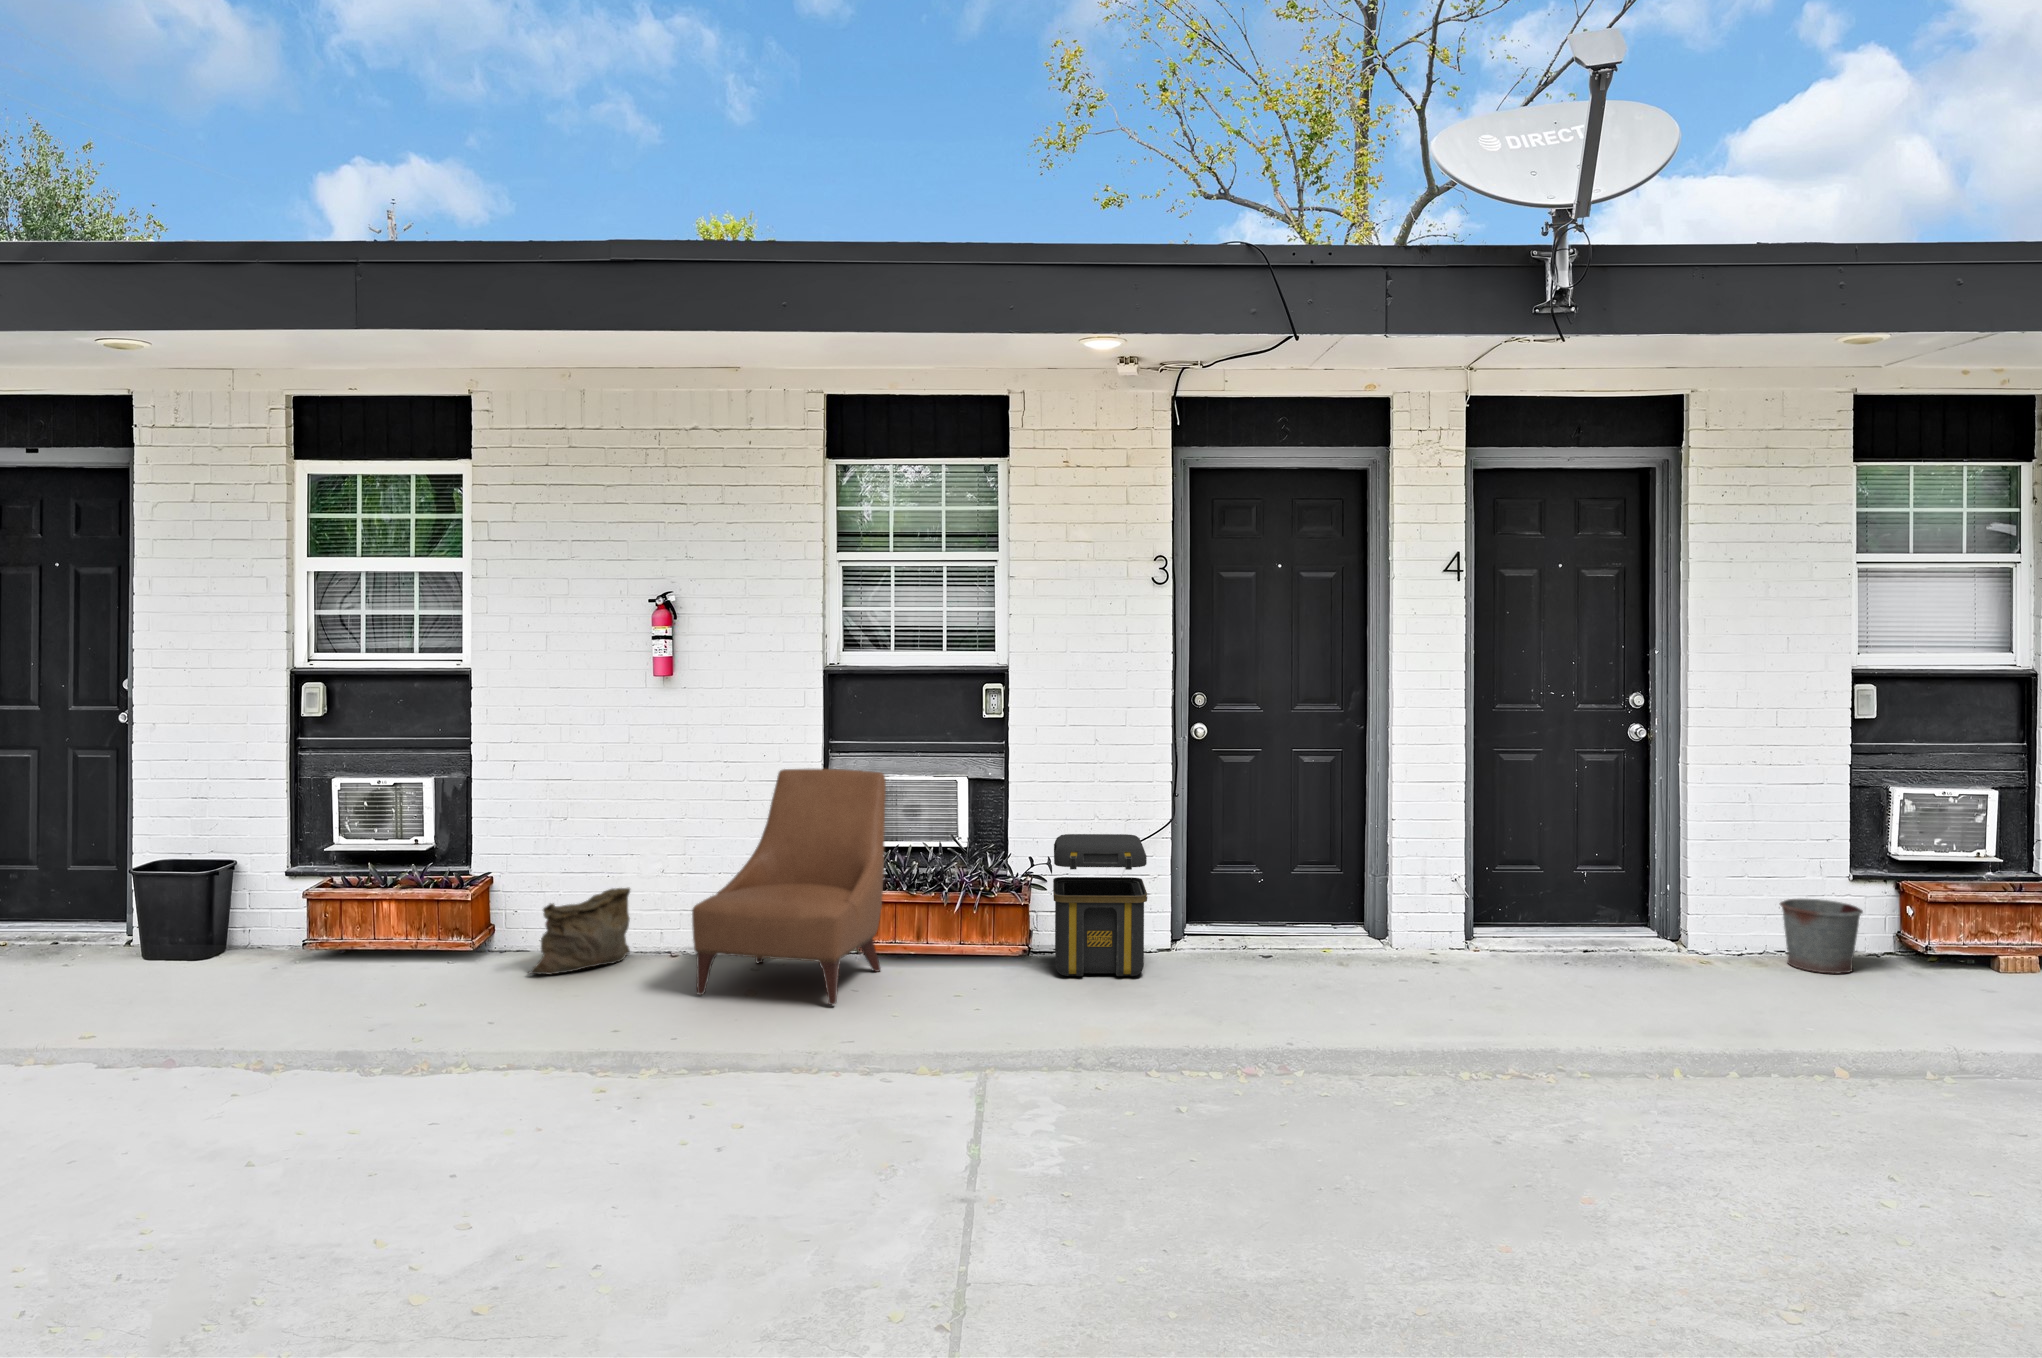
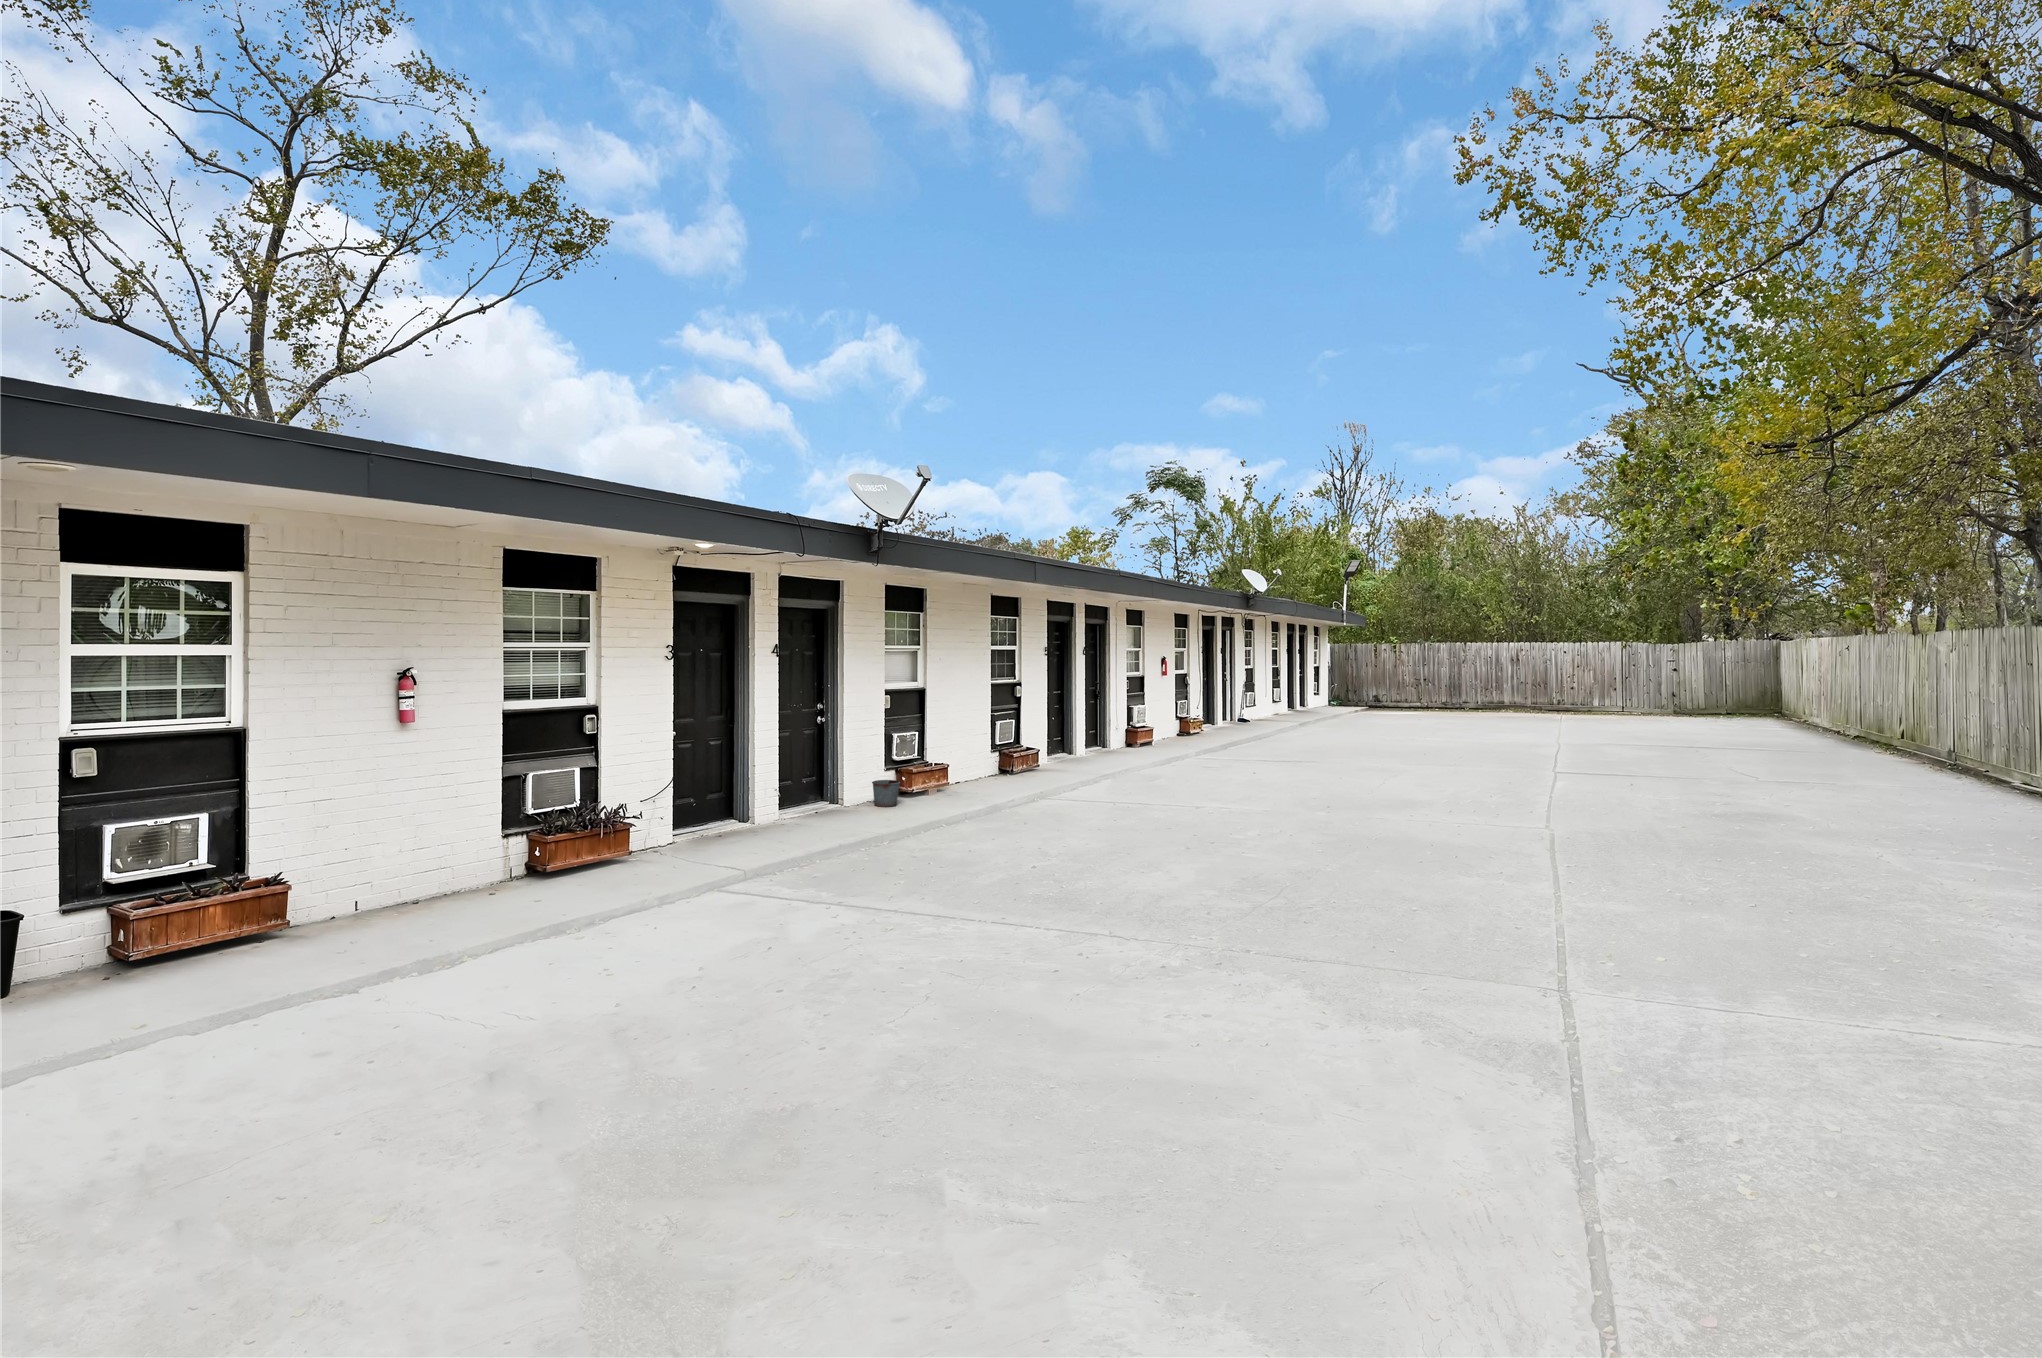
chair: present [692,769,886,1005] -> none [481,770,602,909]
toolbox: present [1053,834,1147,976] -> none [628,788,694,862]
bag: present [529,888,630,974] -> none [348,865,408,930]

